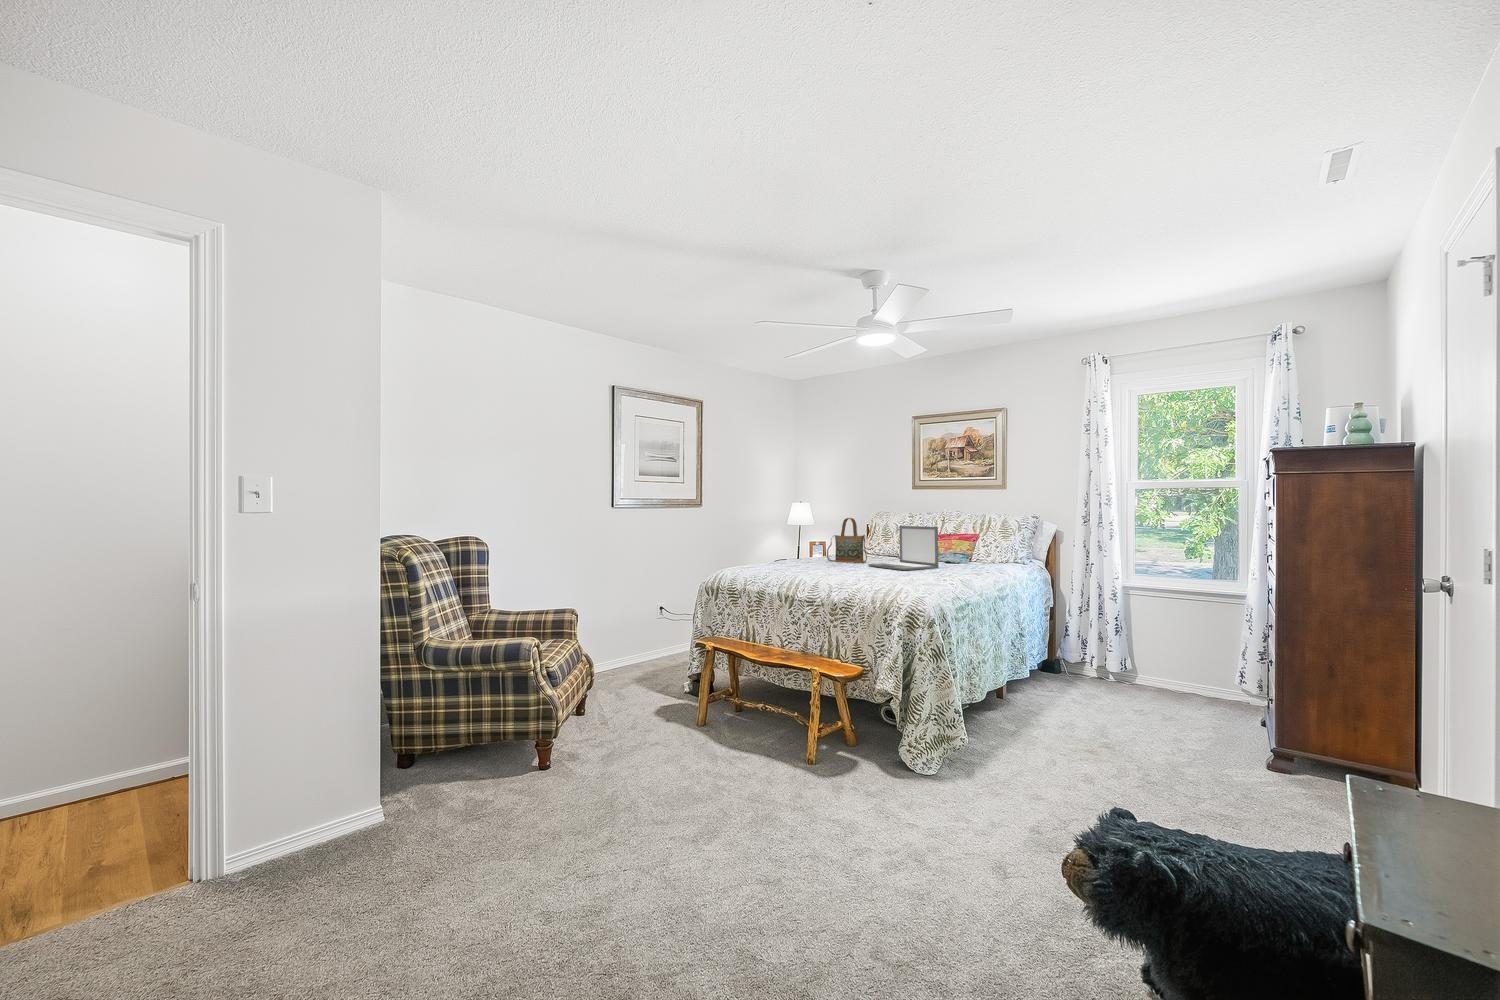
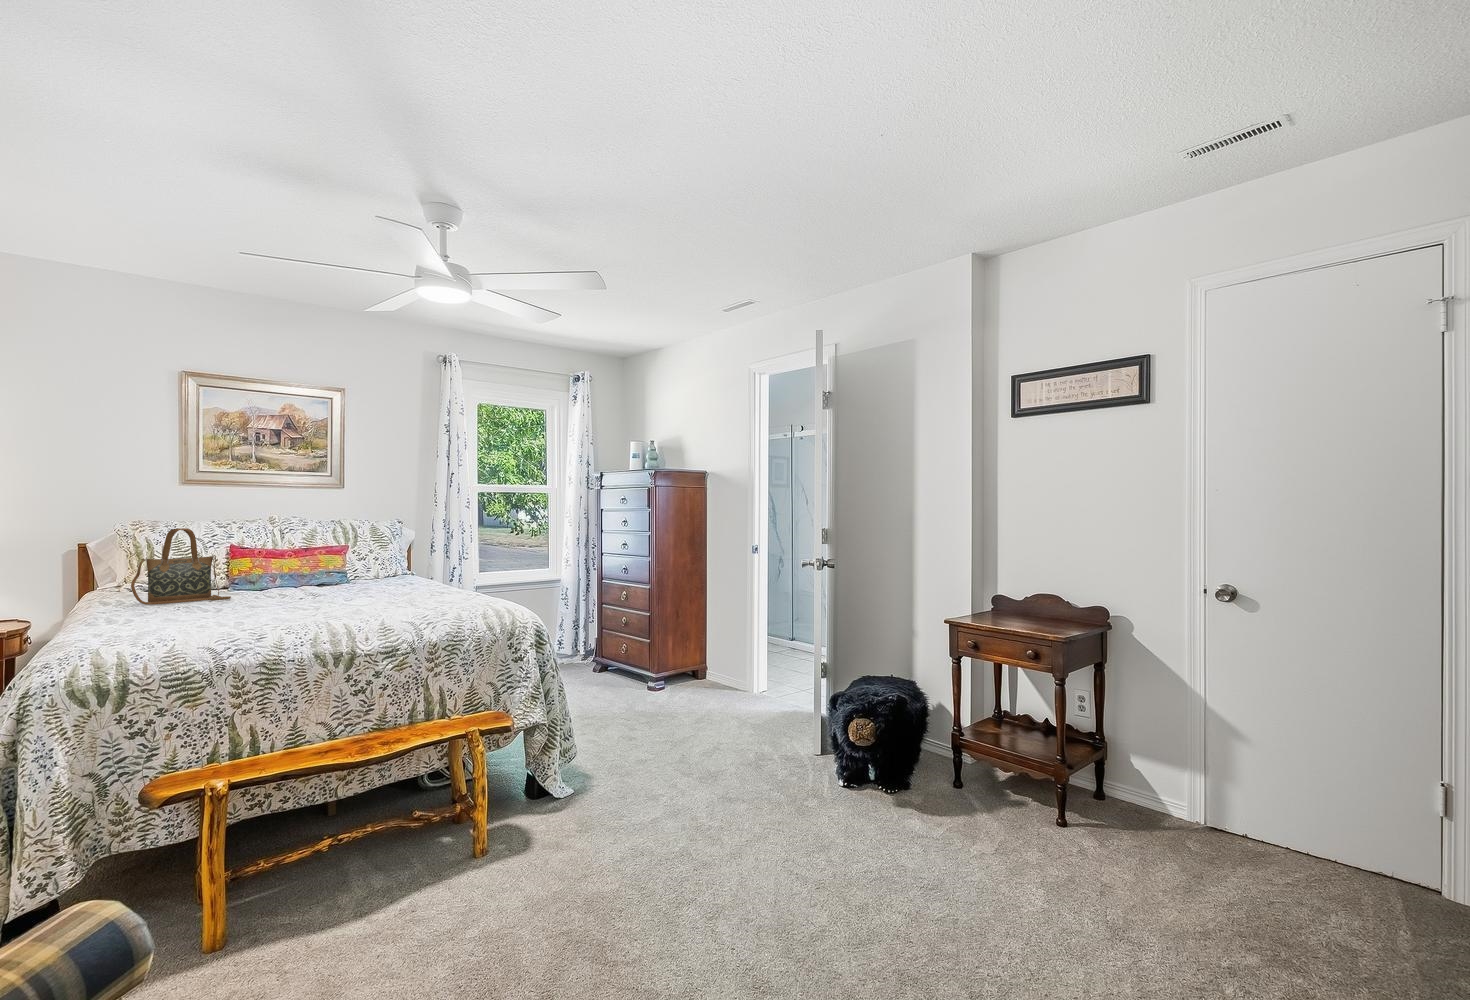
laptop: present [868,526,938,570] -> none [271,537,376,600]

